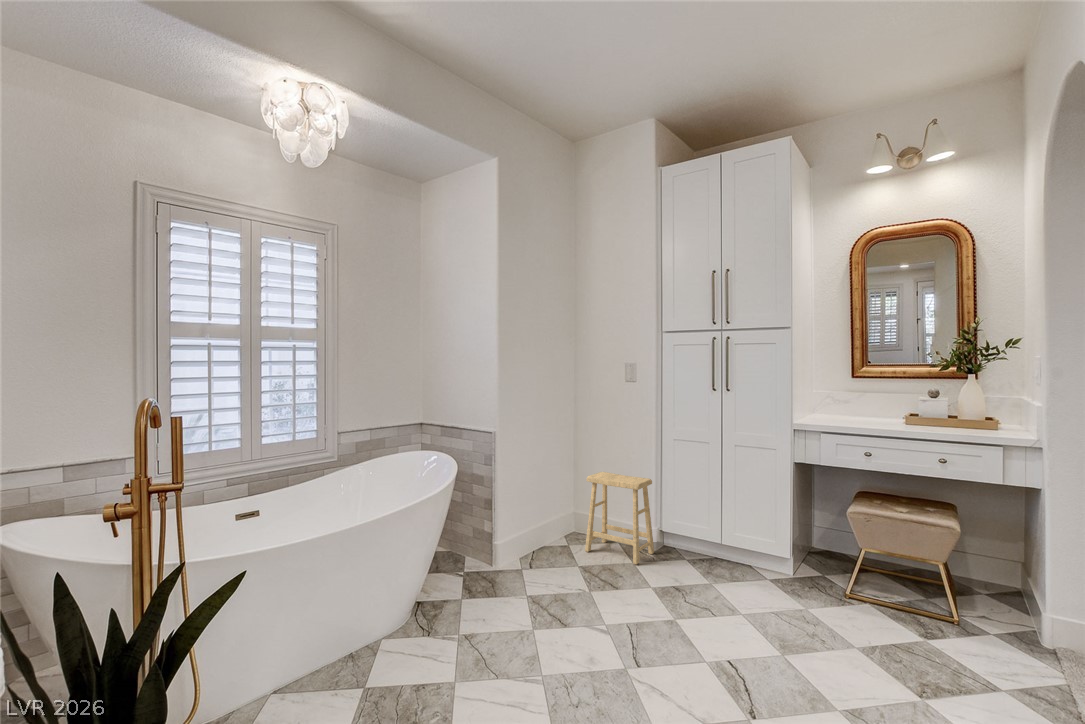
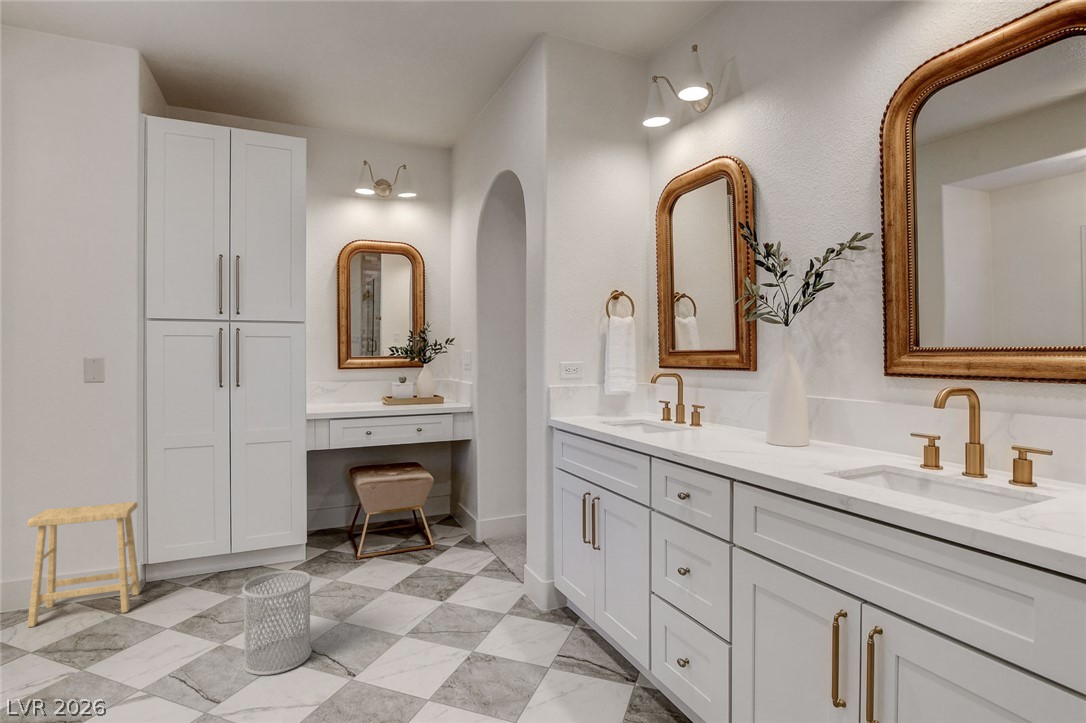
wastebasket: none [672,571,735,674] -> present [242,570,312,675]

